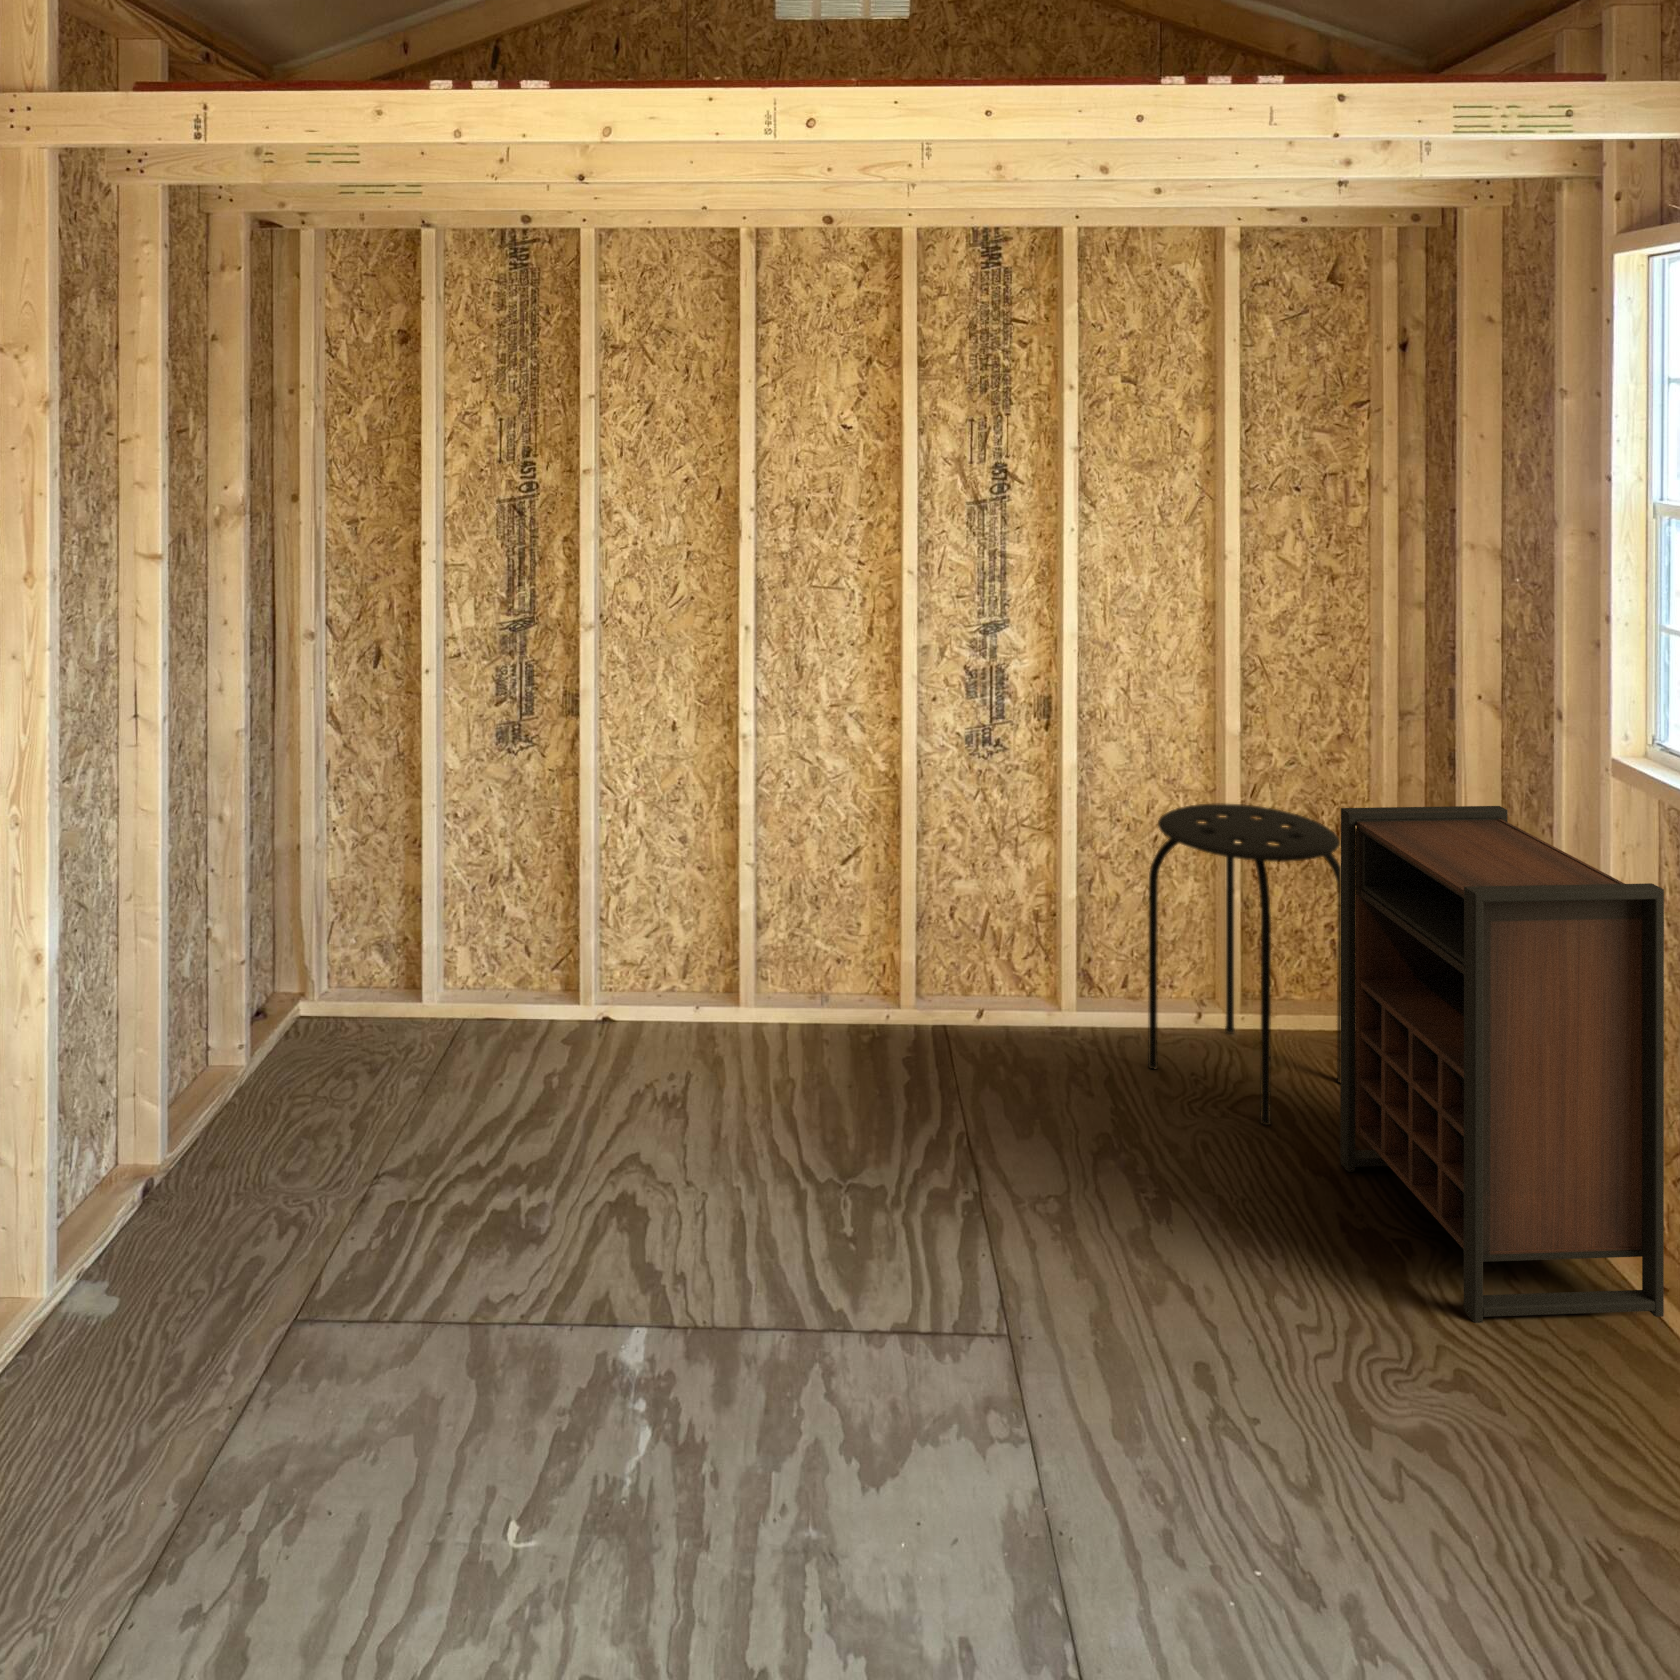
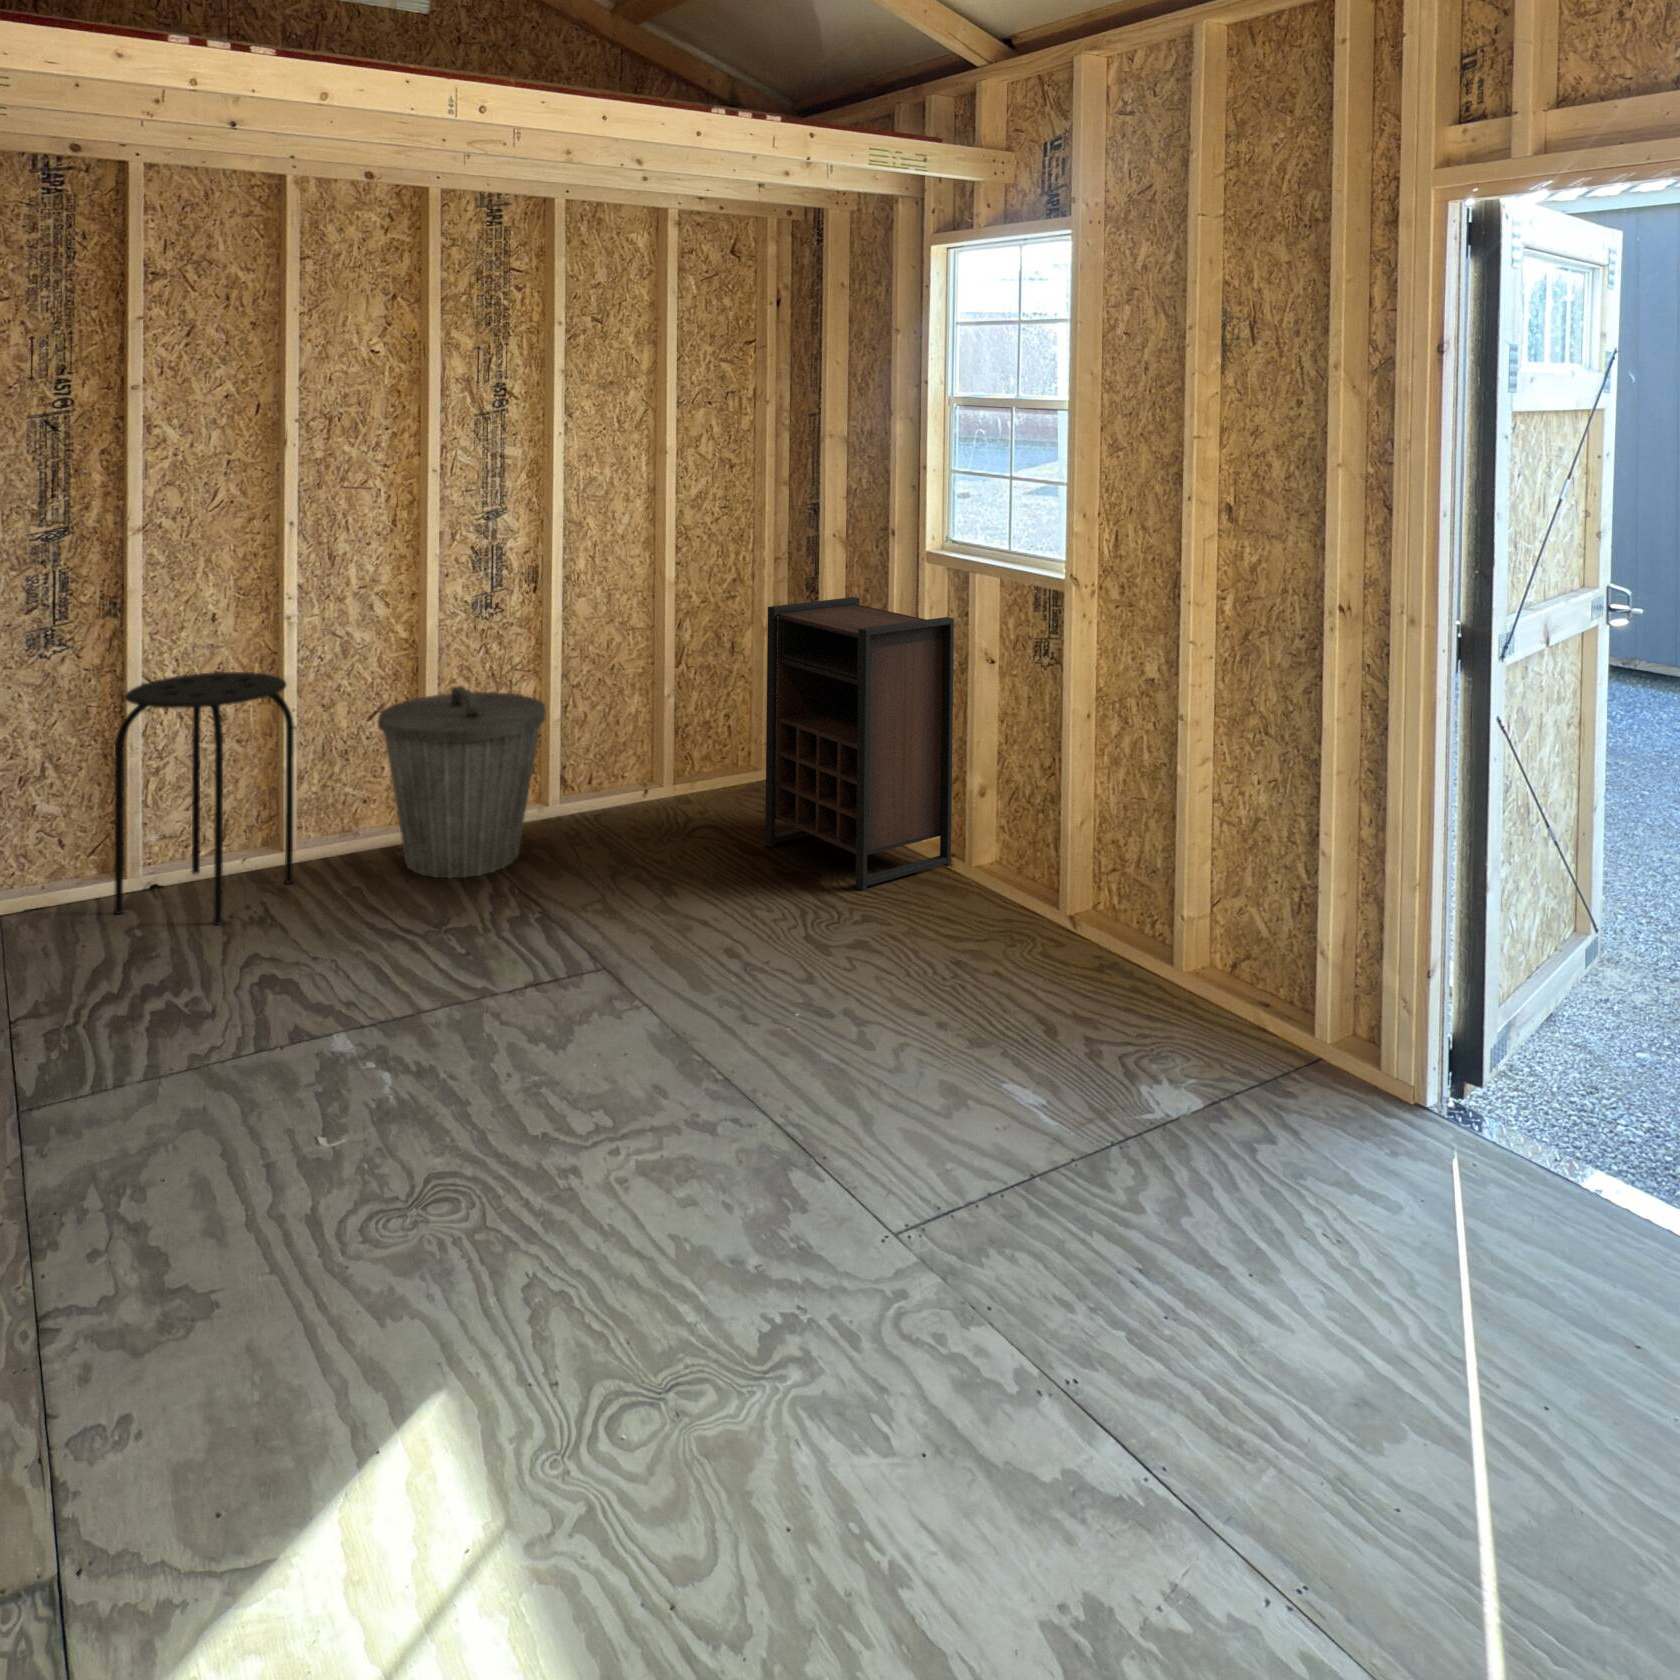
stool: present [1148,804,1341,1125] -> present [114,672,294,925]
trash can: none [826,847,1030,1104] -> present [378,686,546,878]

